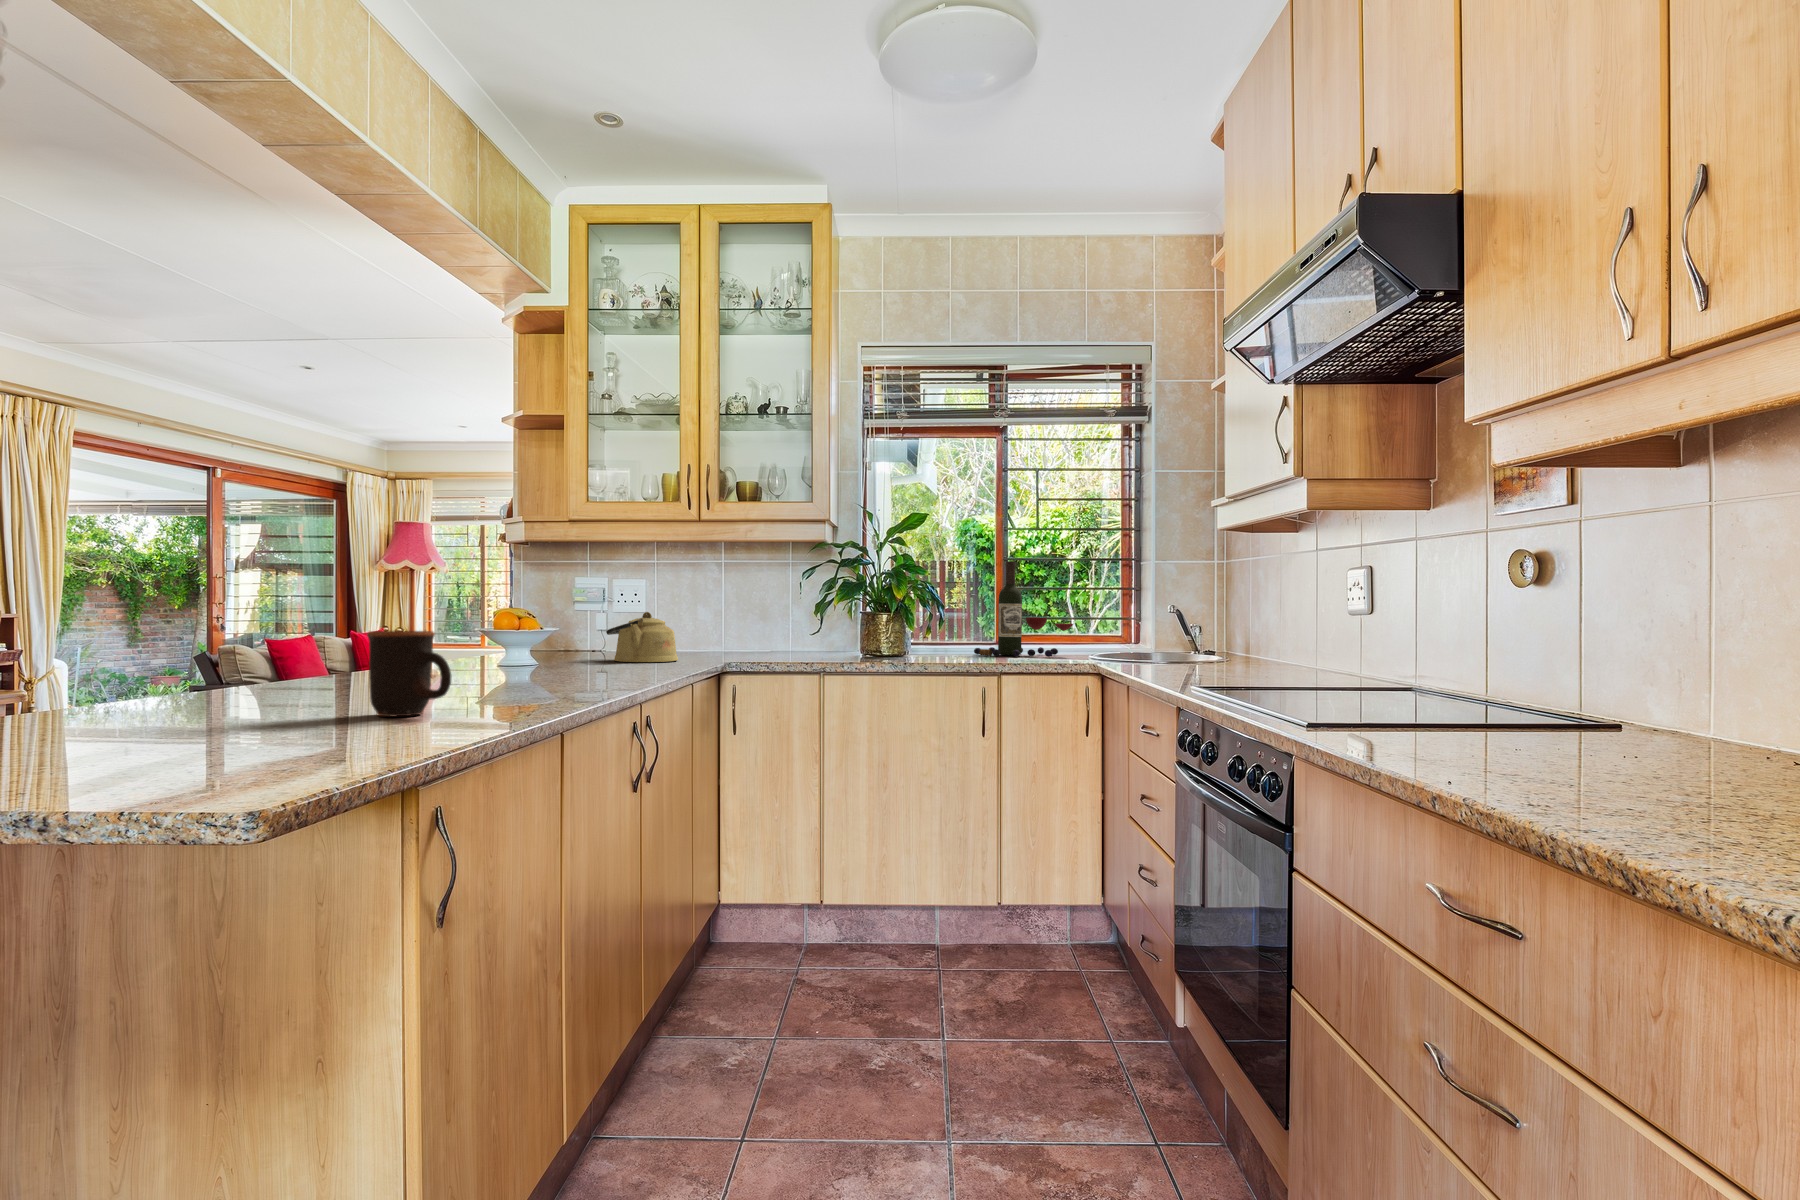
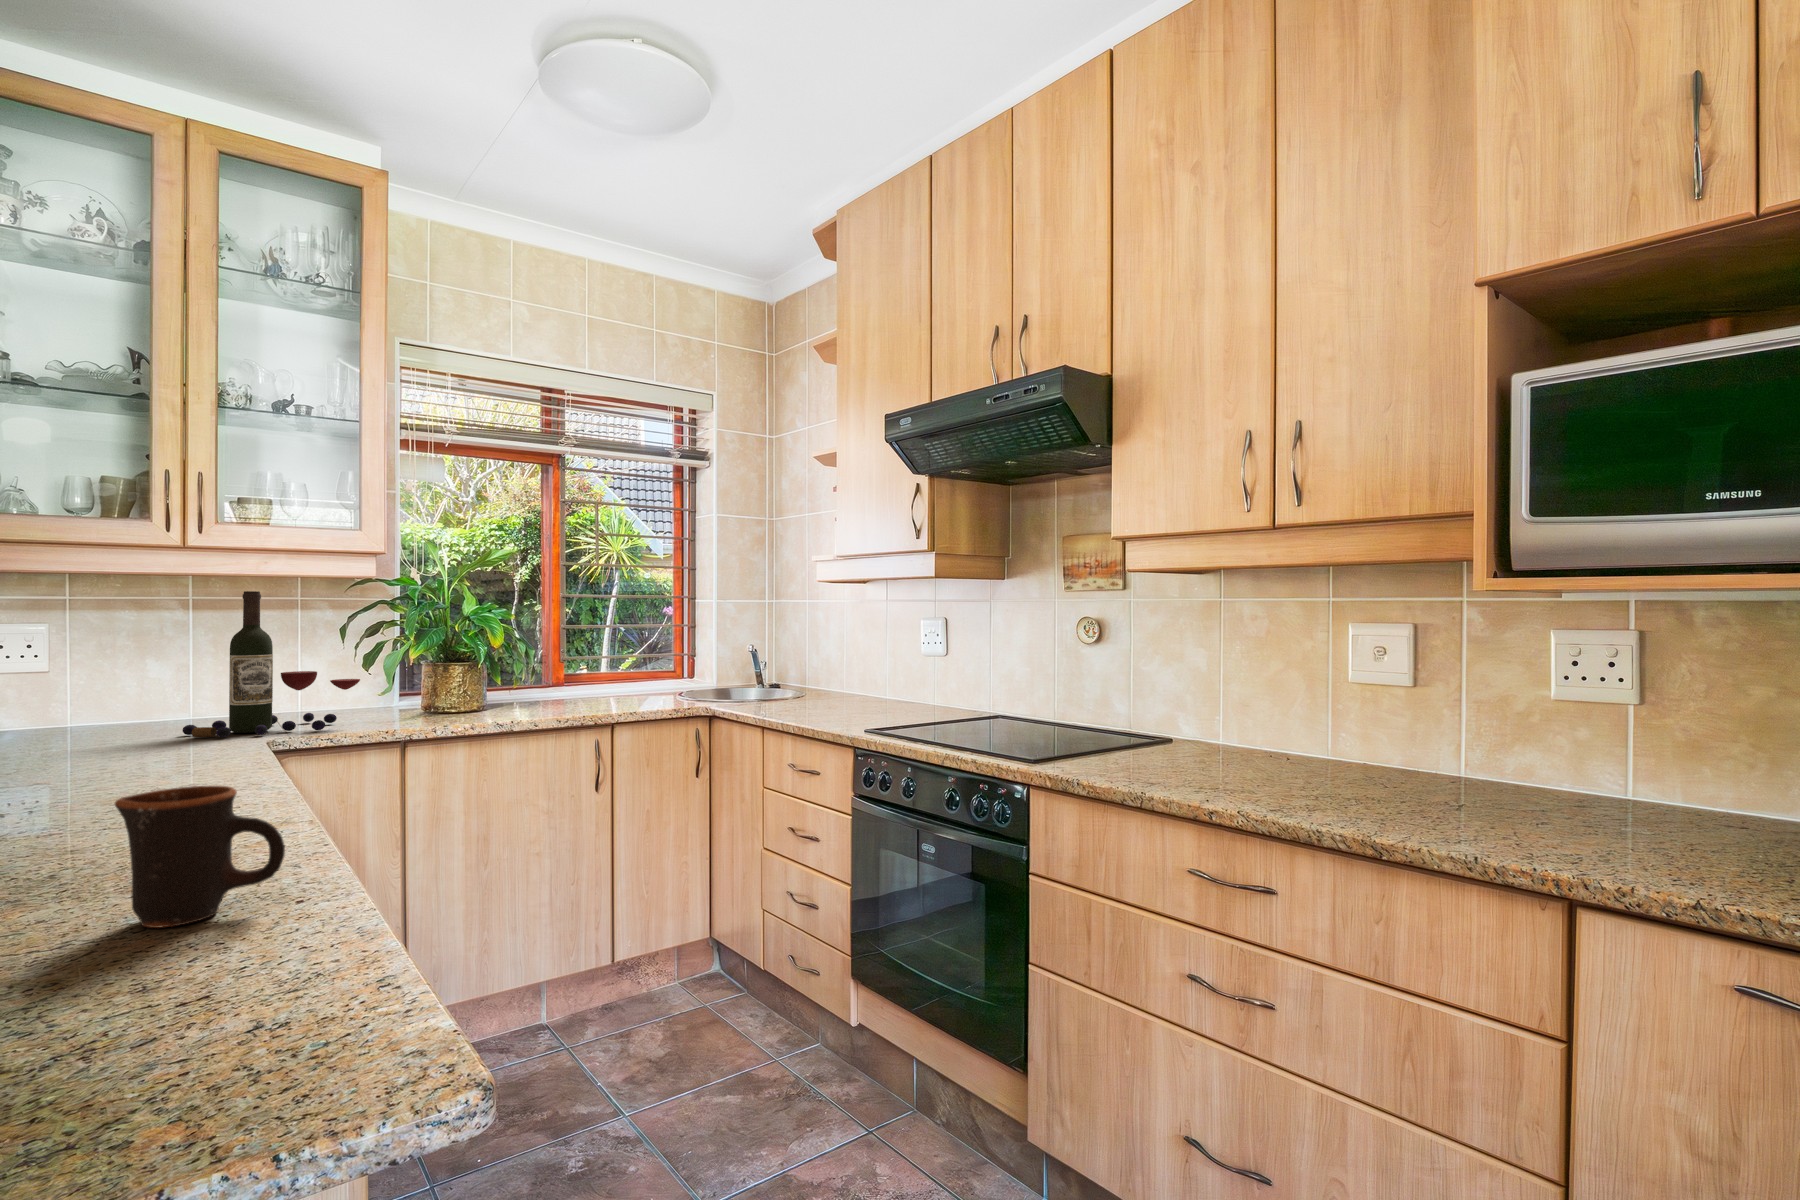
wine bottle: present [974,561,1073,657] -> present [182,591,360,738]
kettle: present [606,612,678,662] -> none [81,685,203,761]

